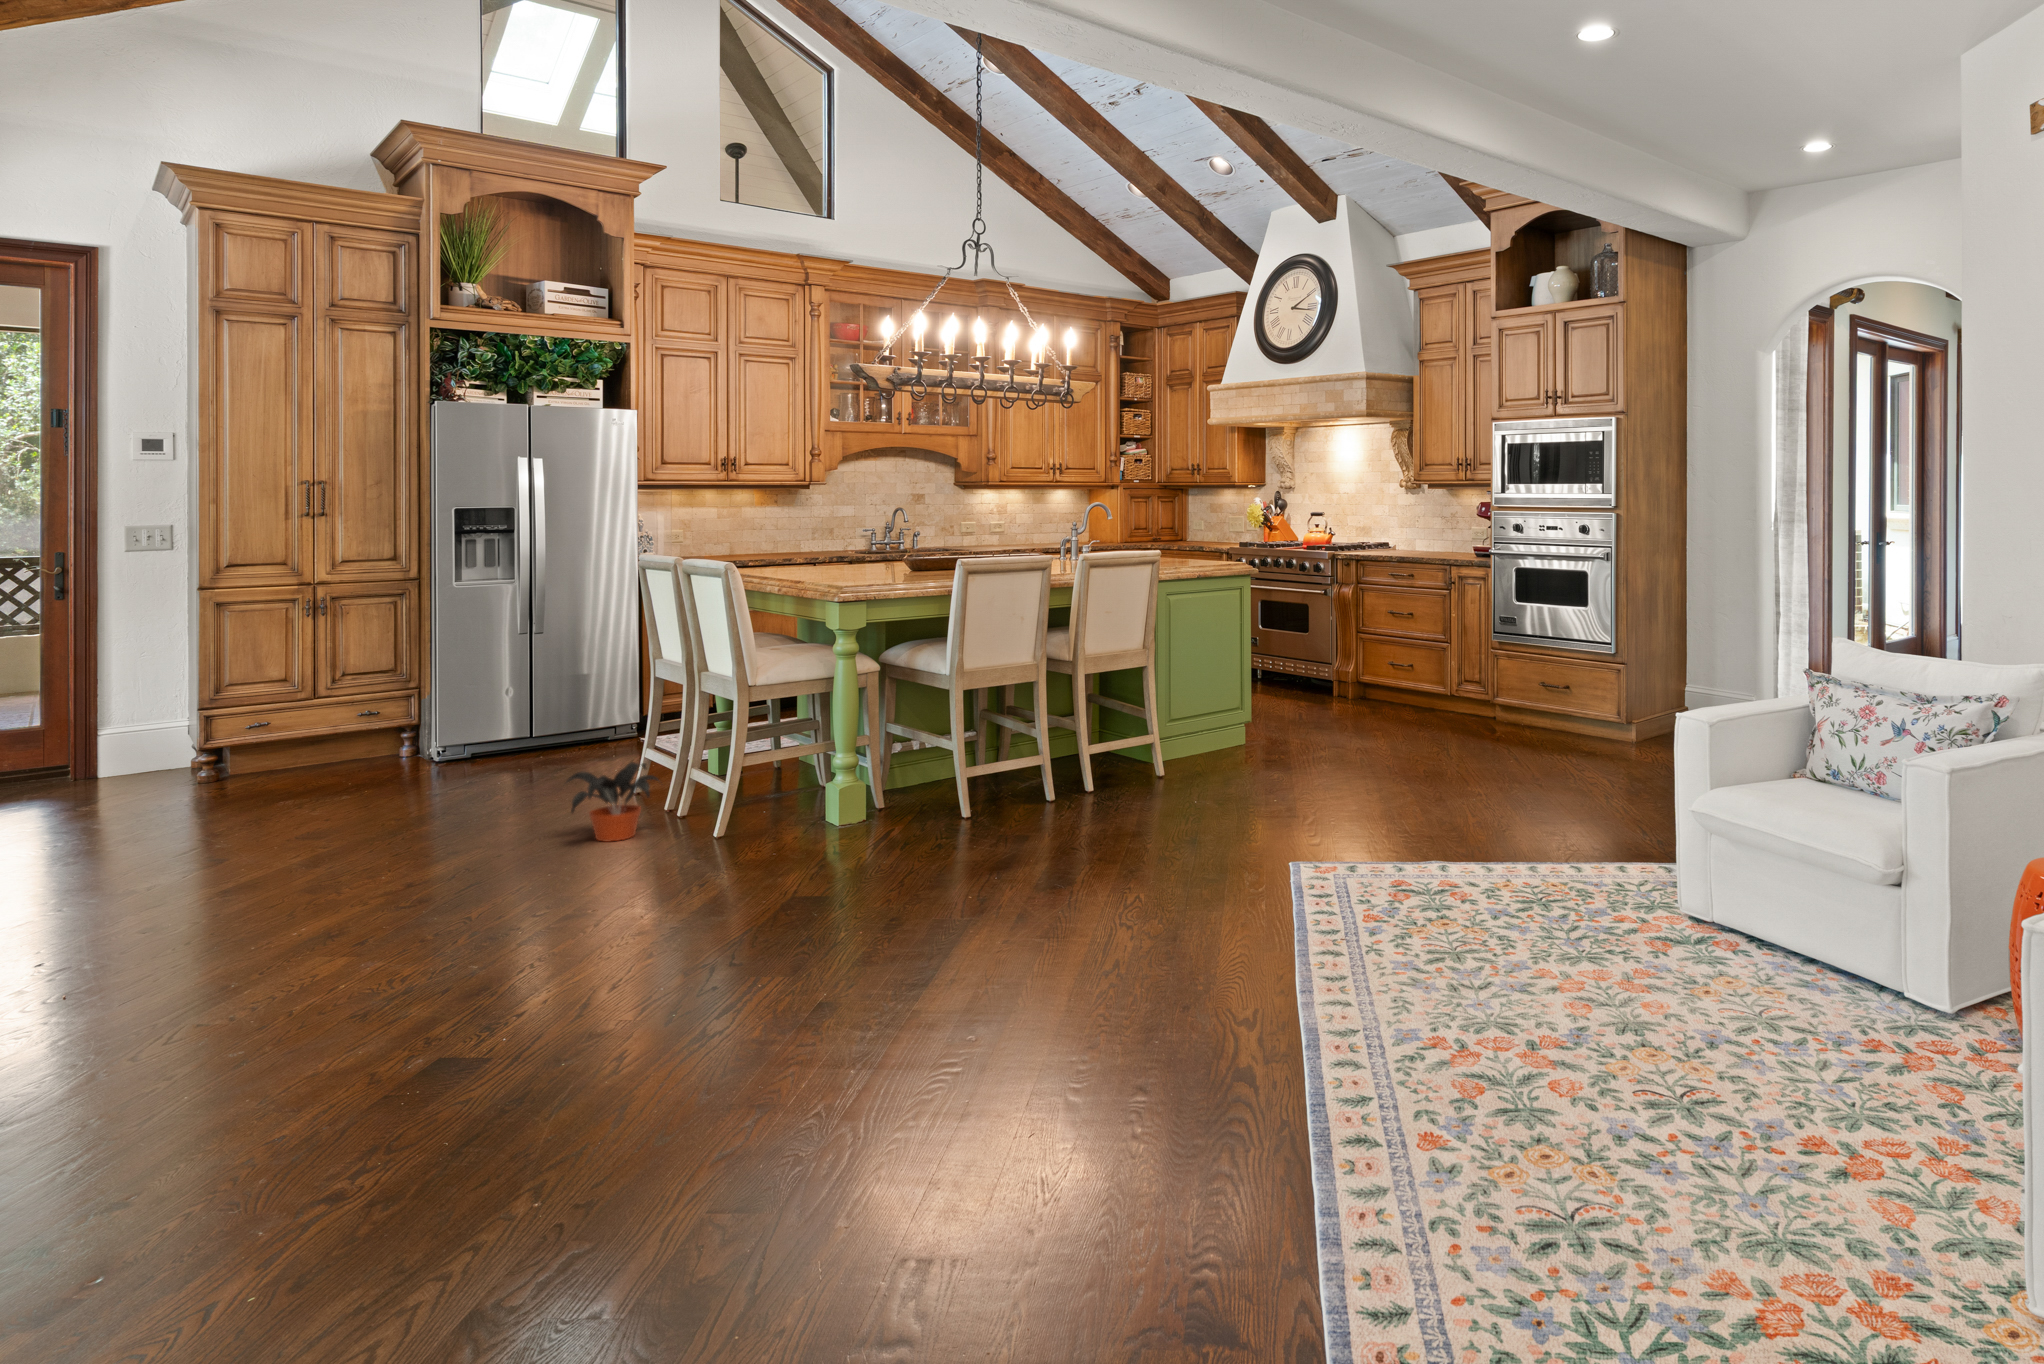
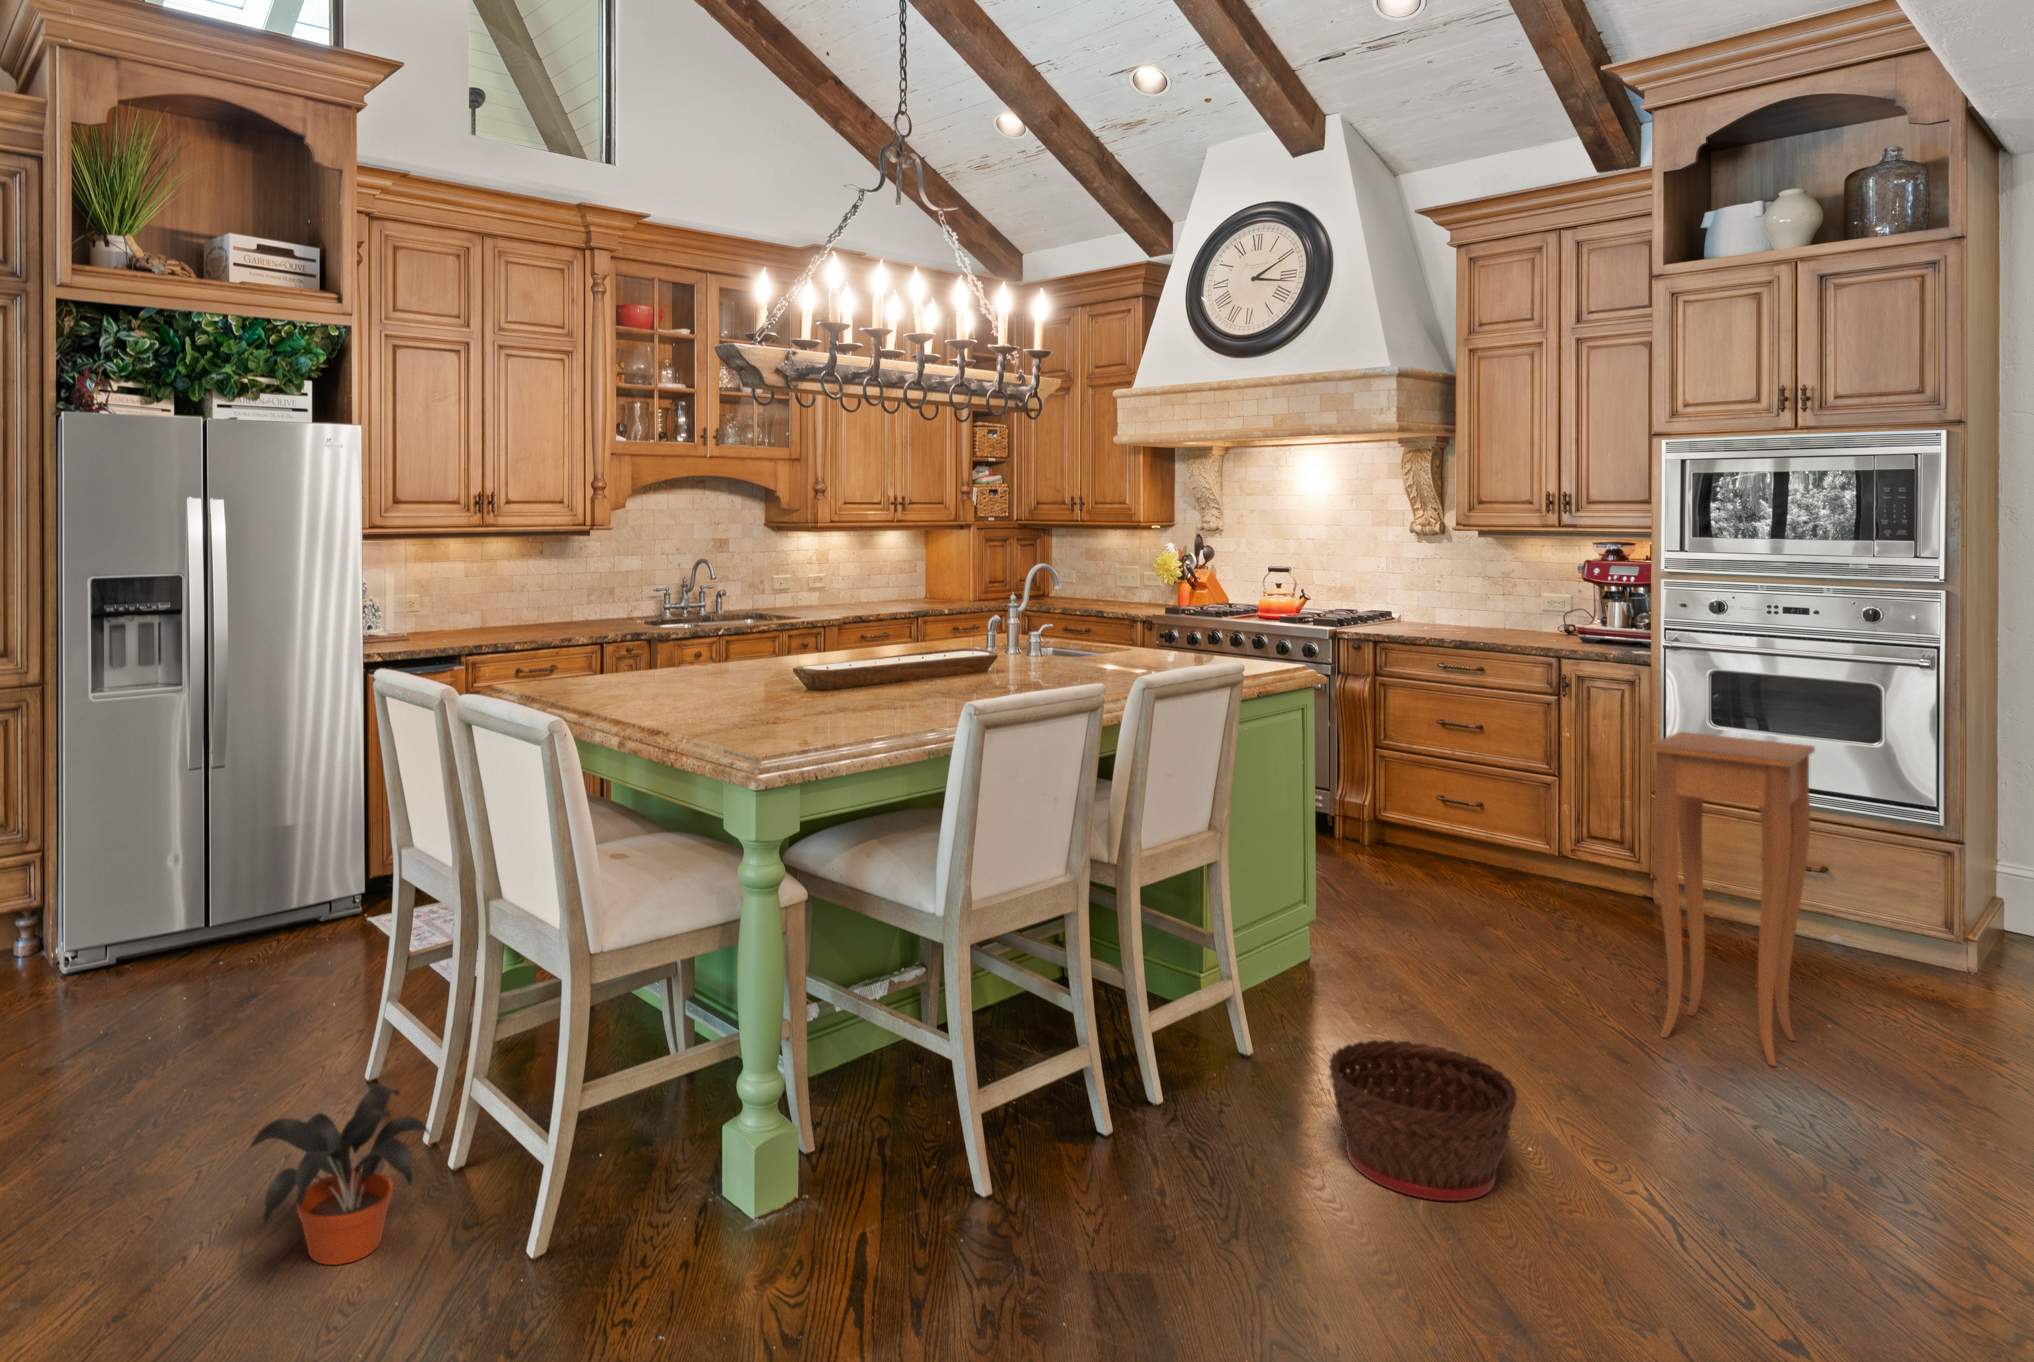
side table: none [1399,595,1491,775] -> present [1649,732,1815,1066]
basket: none [1162,749,1252,815] -> present [1329,1040,1517,1201]

